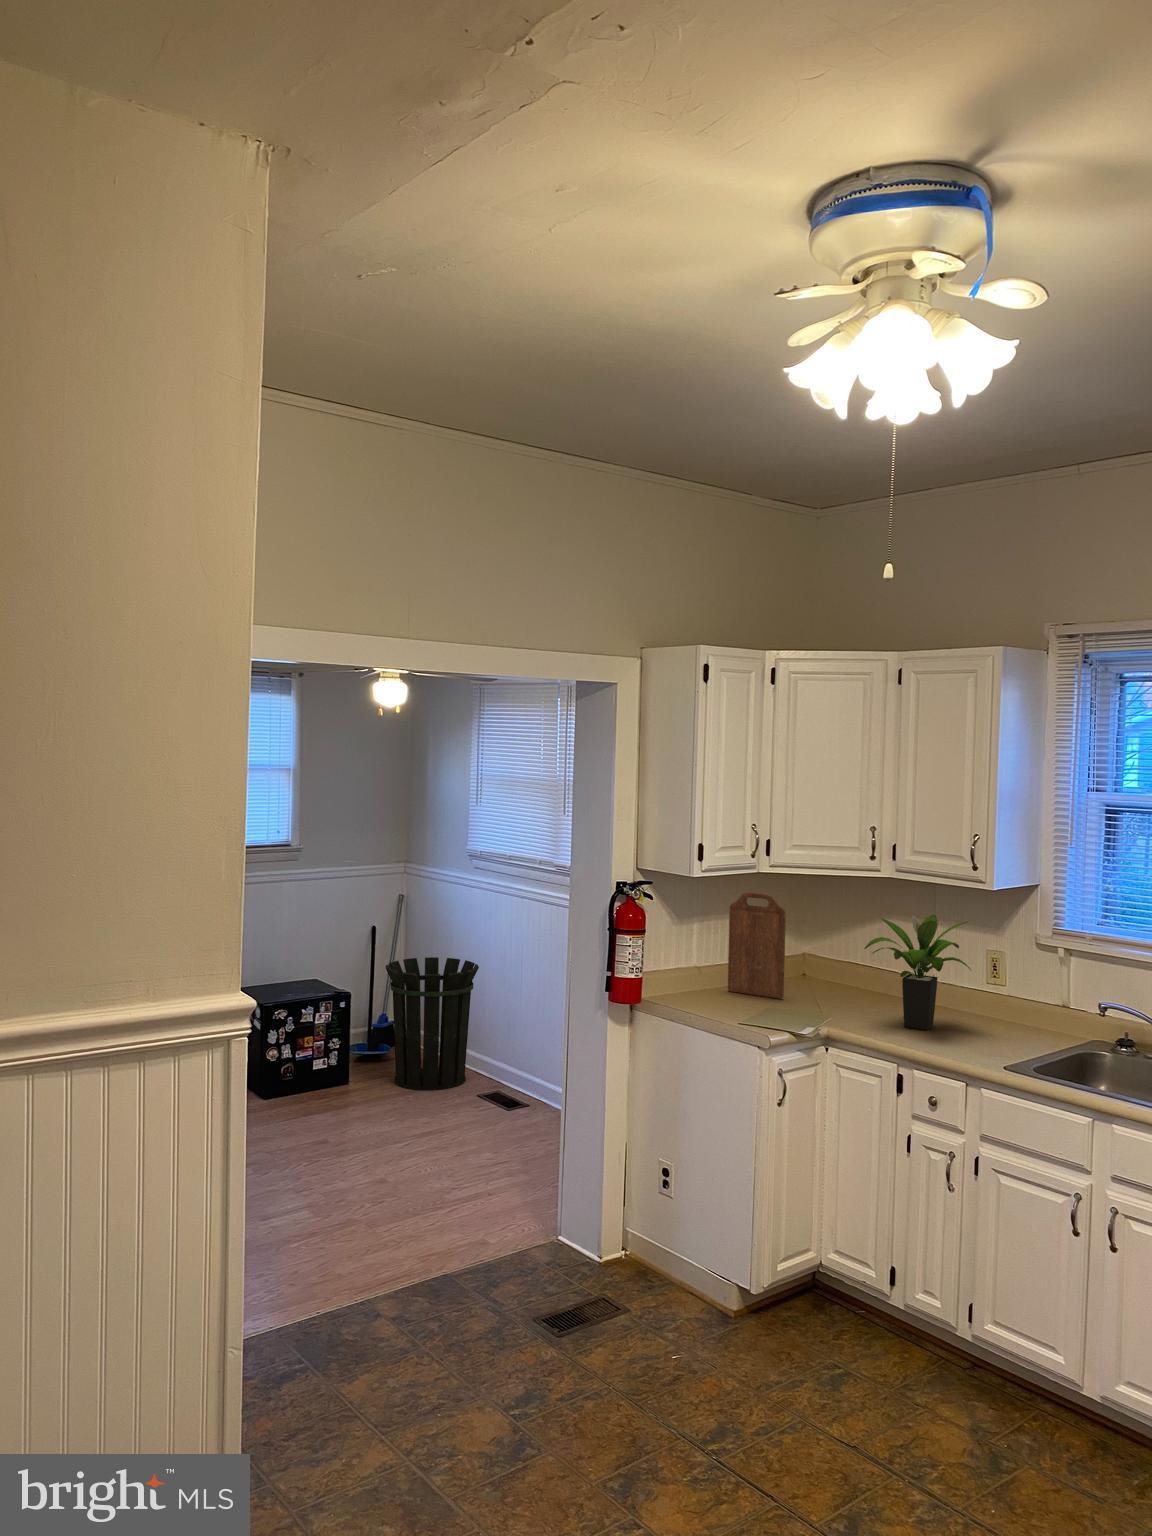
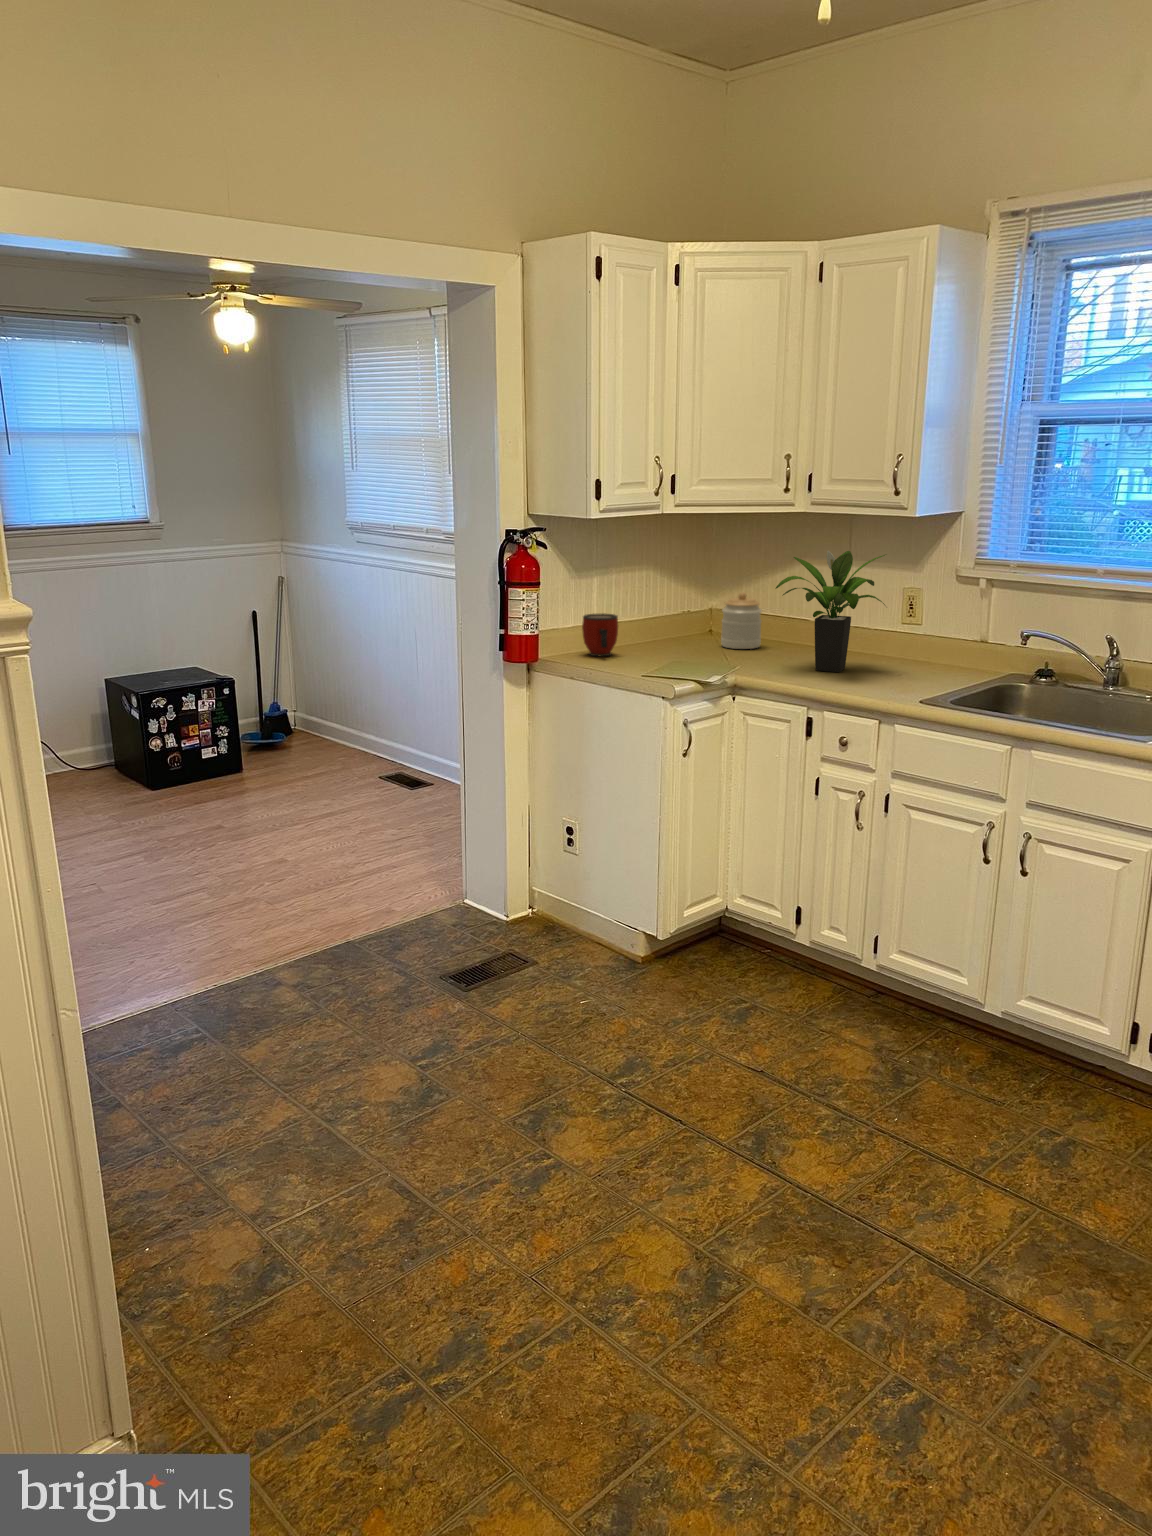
cutting board: present [728,892,786,999] -> none [630,537,691,650]
jar: none [814,945,853,999] -> present [721,592,762,649]
waste bin: present [385,957,479,1091] -> none [269,639,370,774]
mug: none [683,961,717,1002] -> present [582,613,618,656]

